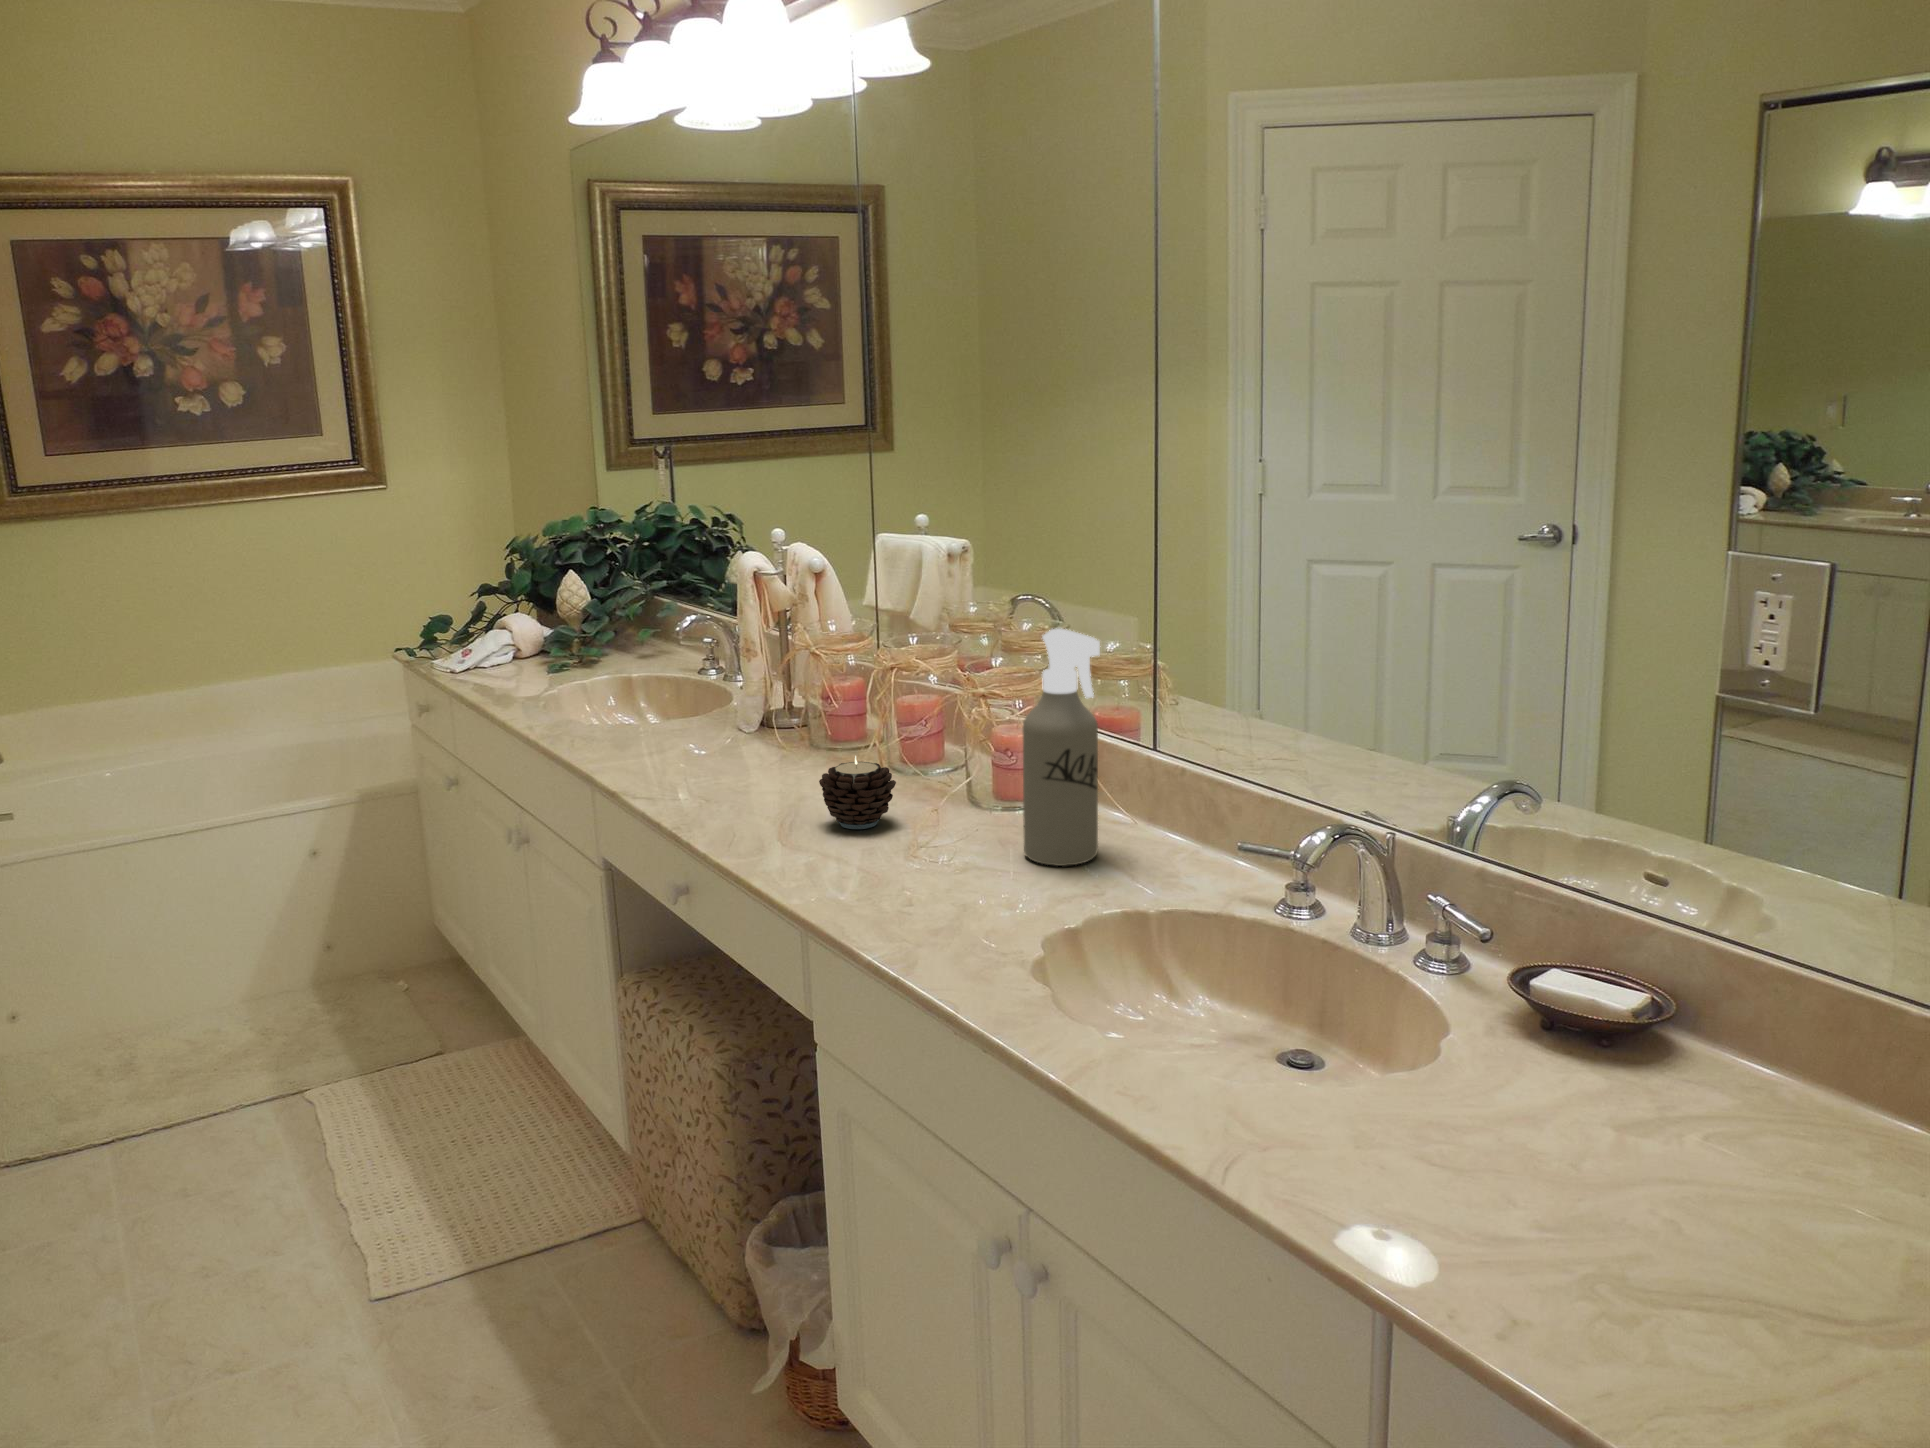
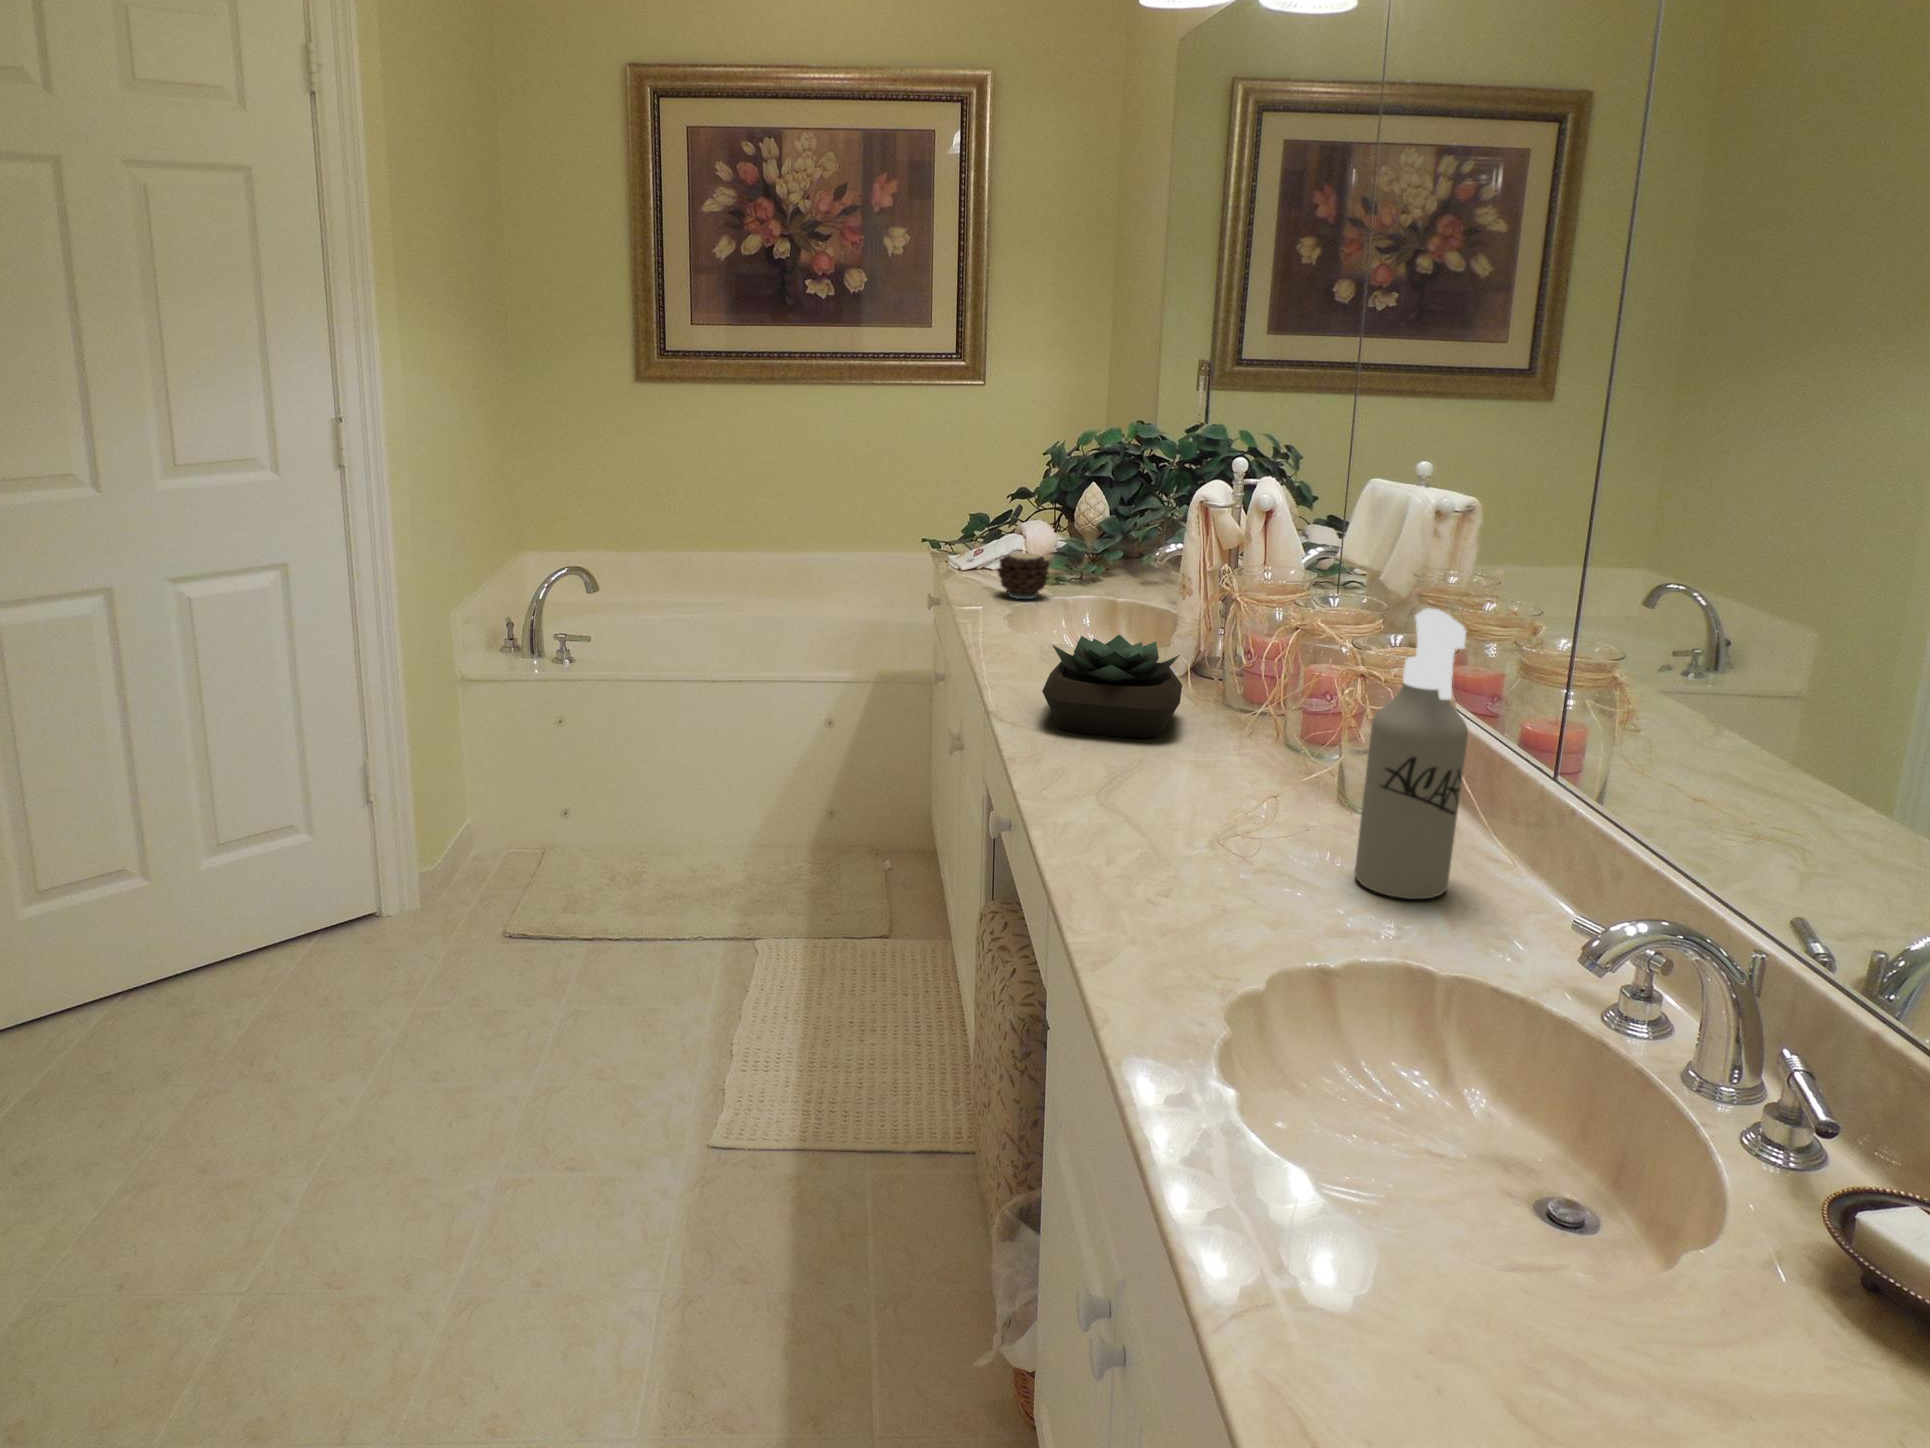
succulent plant: none [657,699,790,793] -> present [1042,635,1182,738]
candle: present [819,756,896,829] -> present [997,552,1049,599]

